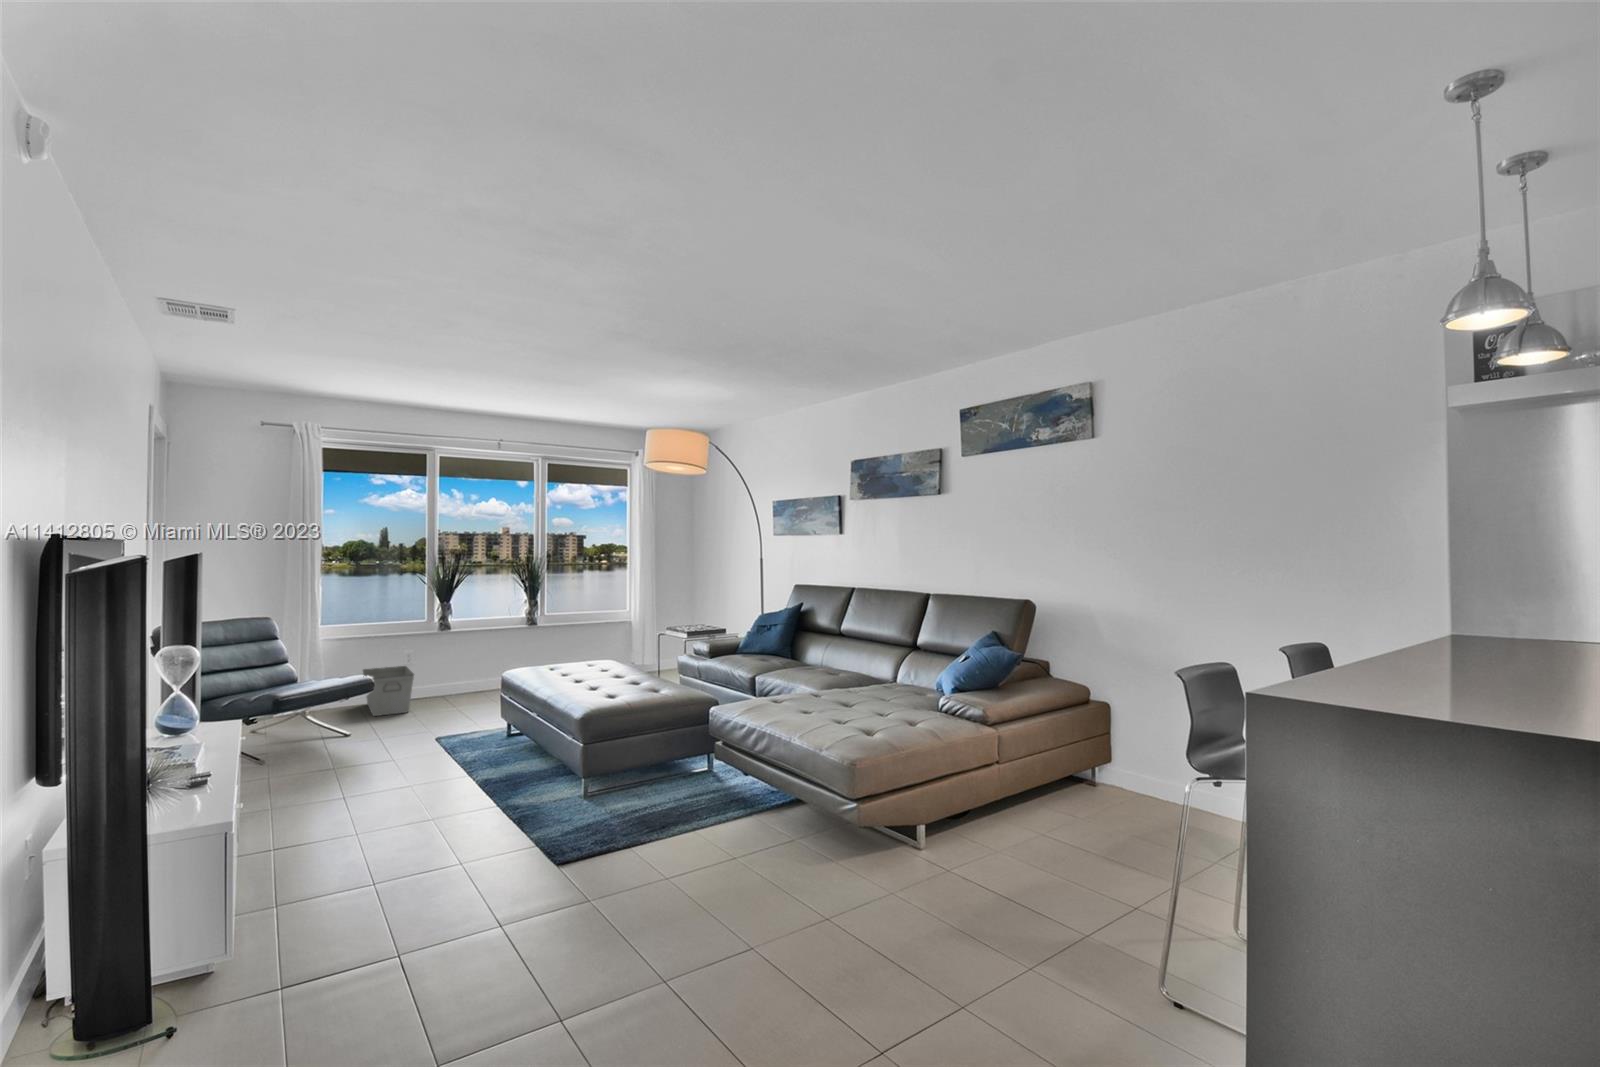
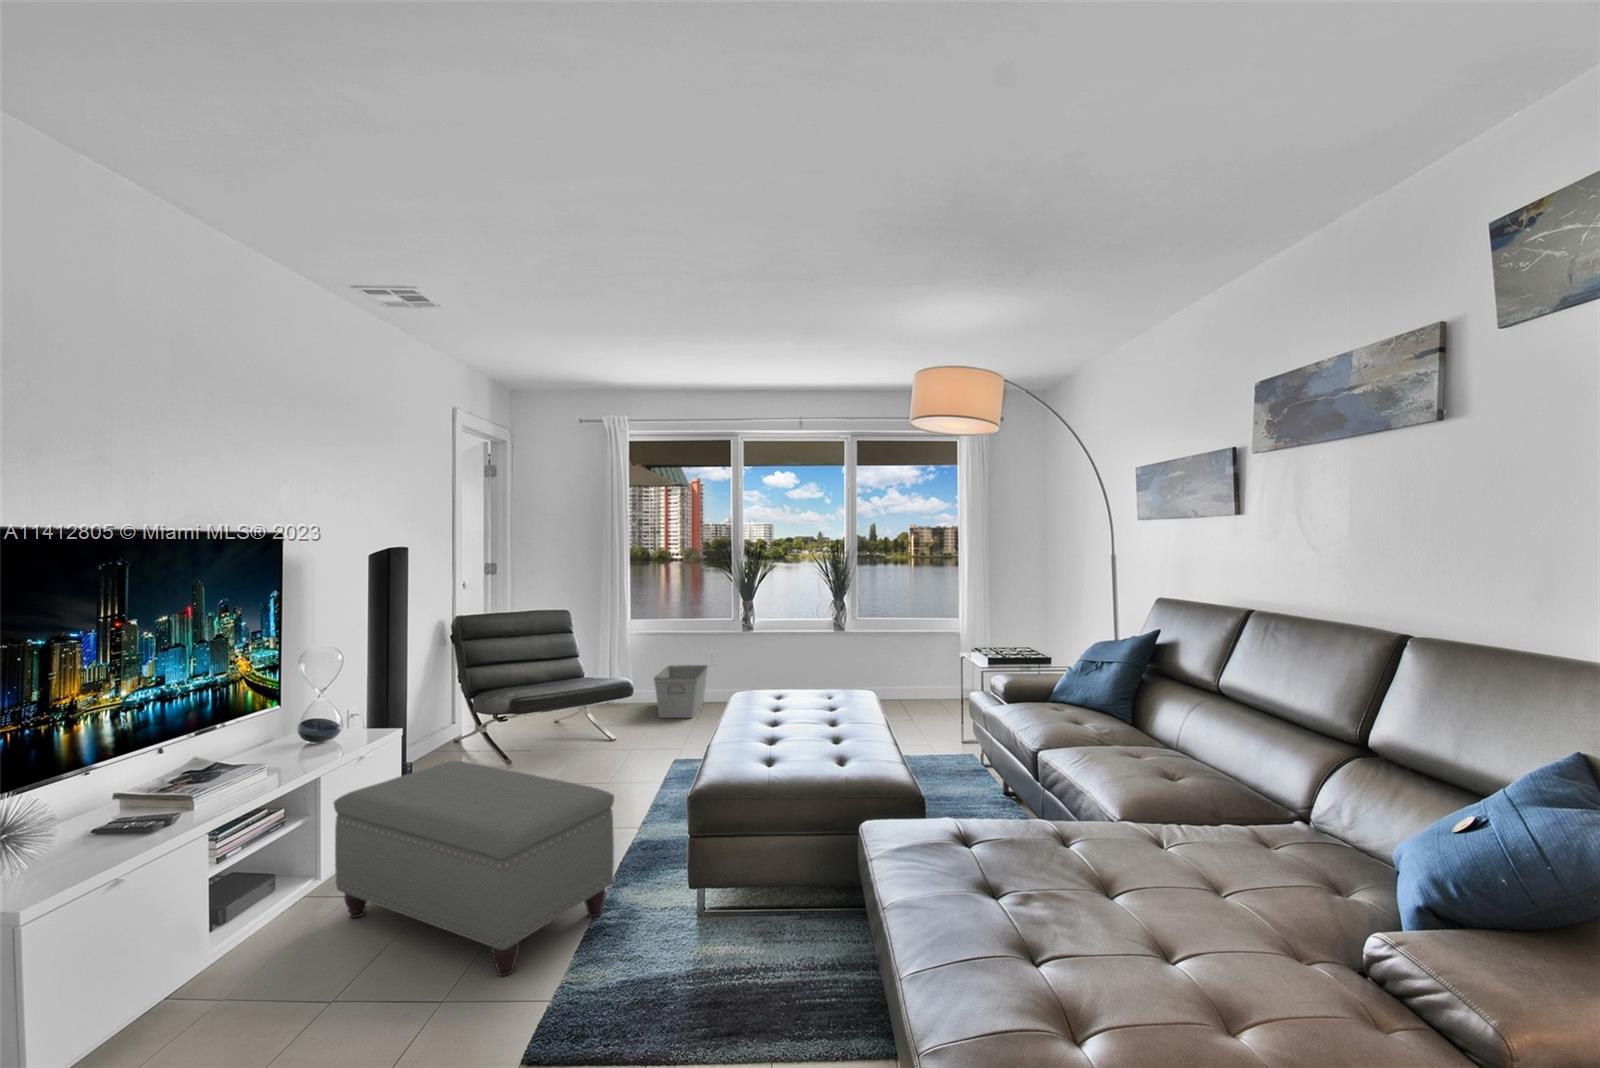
ottoman: none [287,724,523,856] -> present [334,761,614,976]

